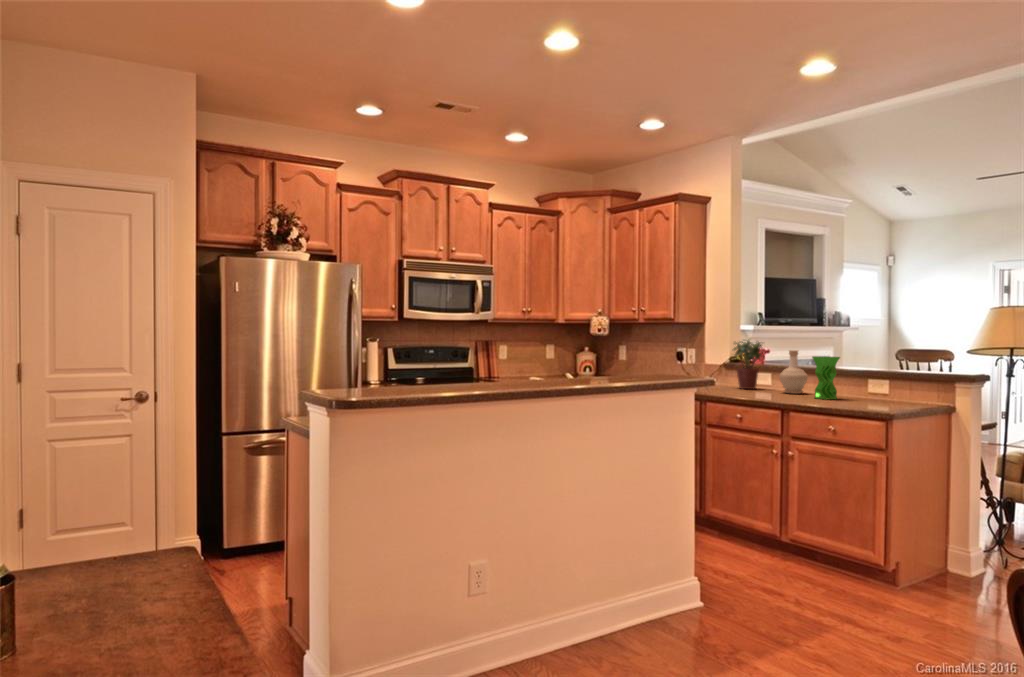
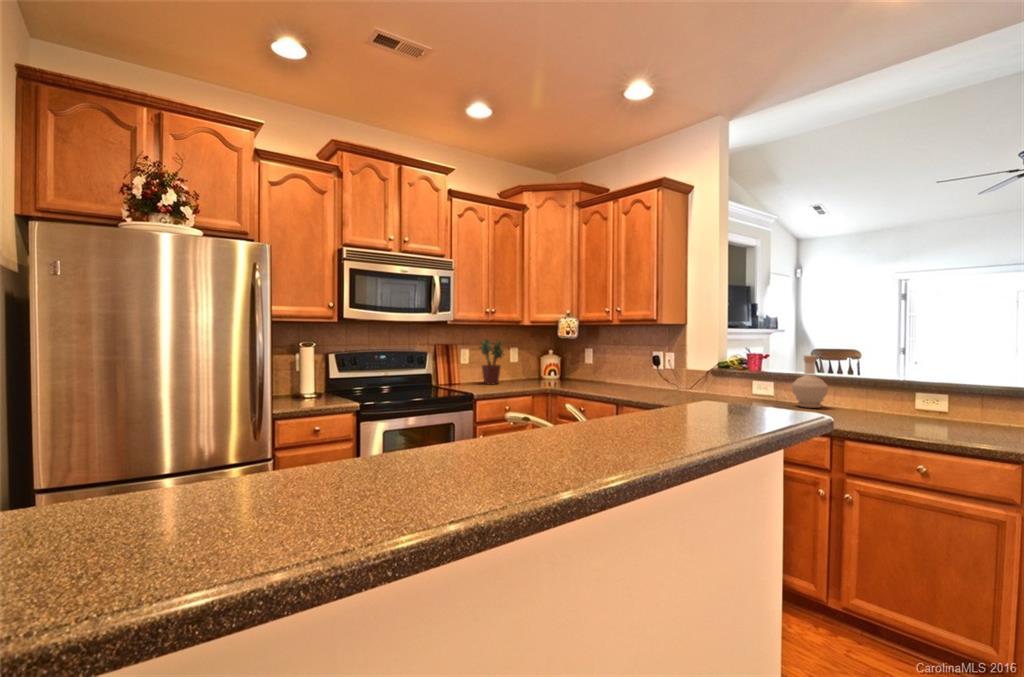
potted plant: present [733,340,763,389] -> present [480,339,504,384]
vase: present [812,356,840,399] -> none [847,364,892,420]

